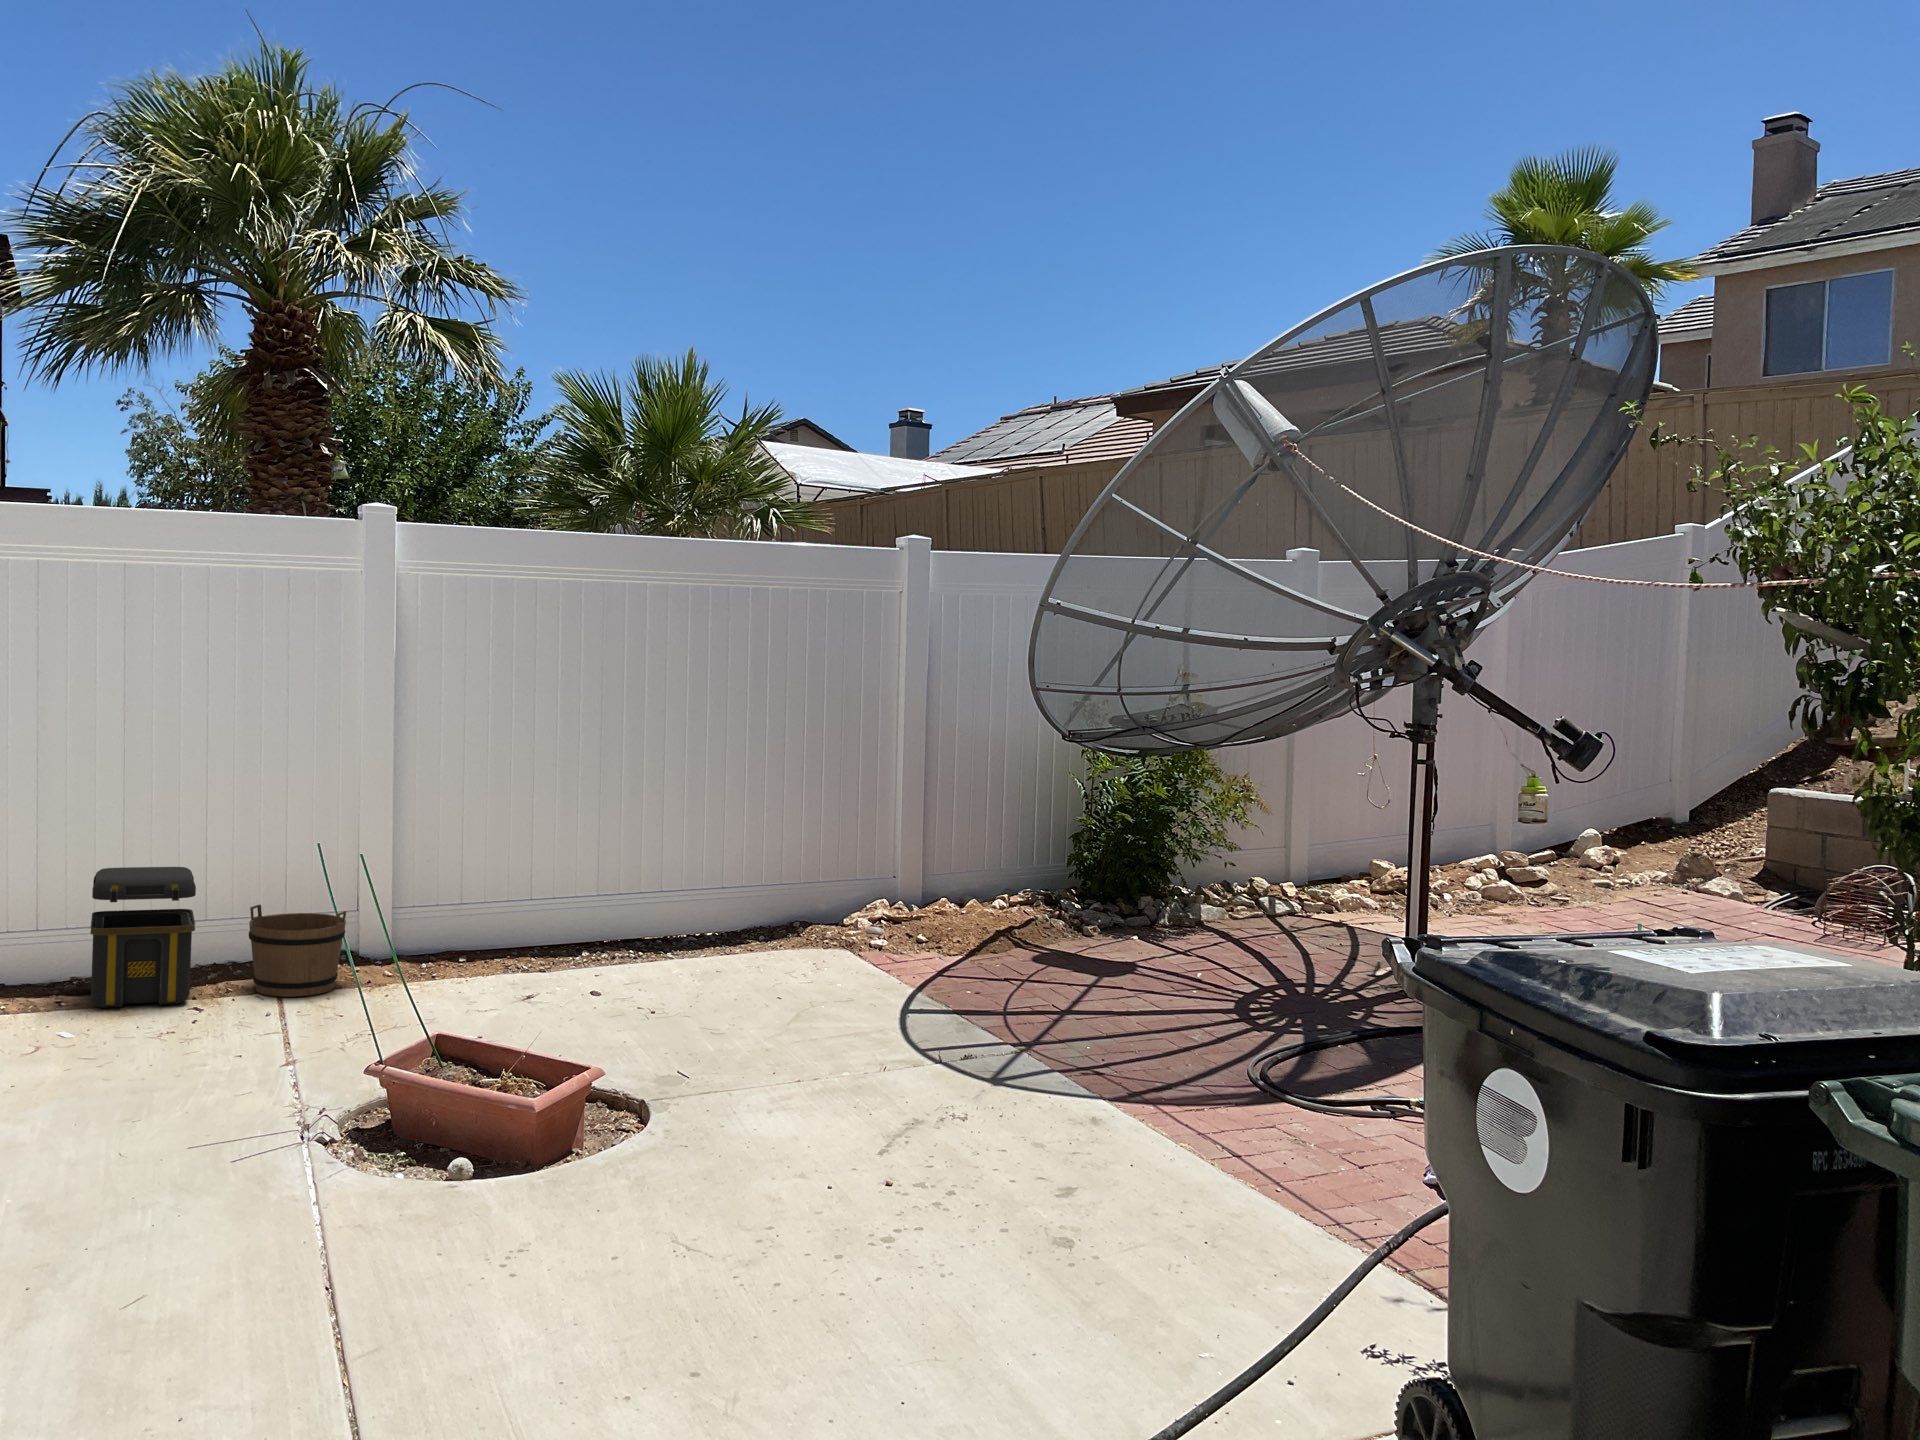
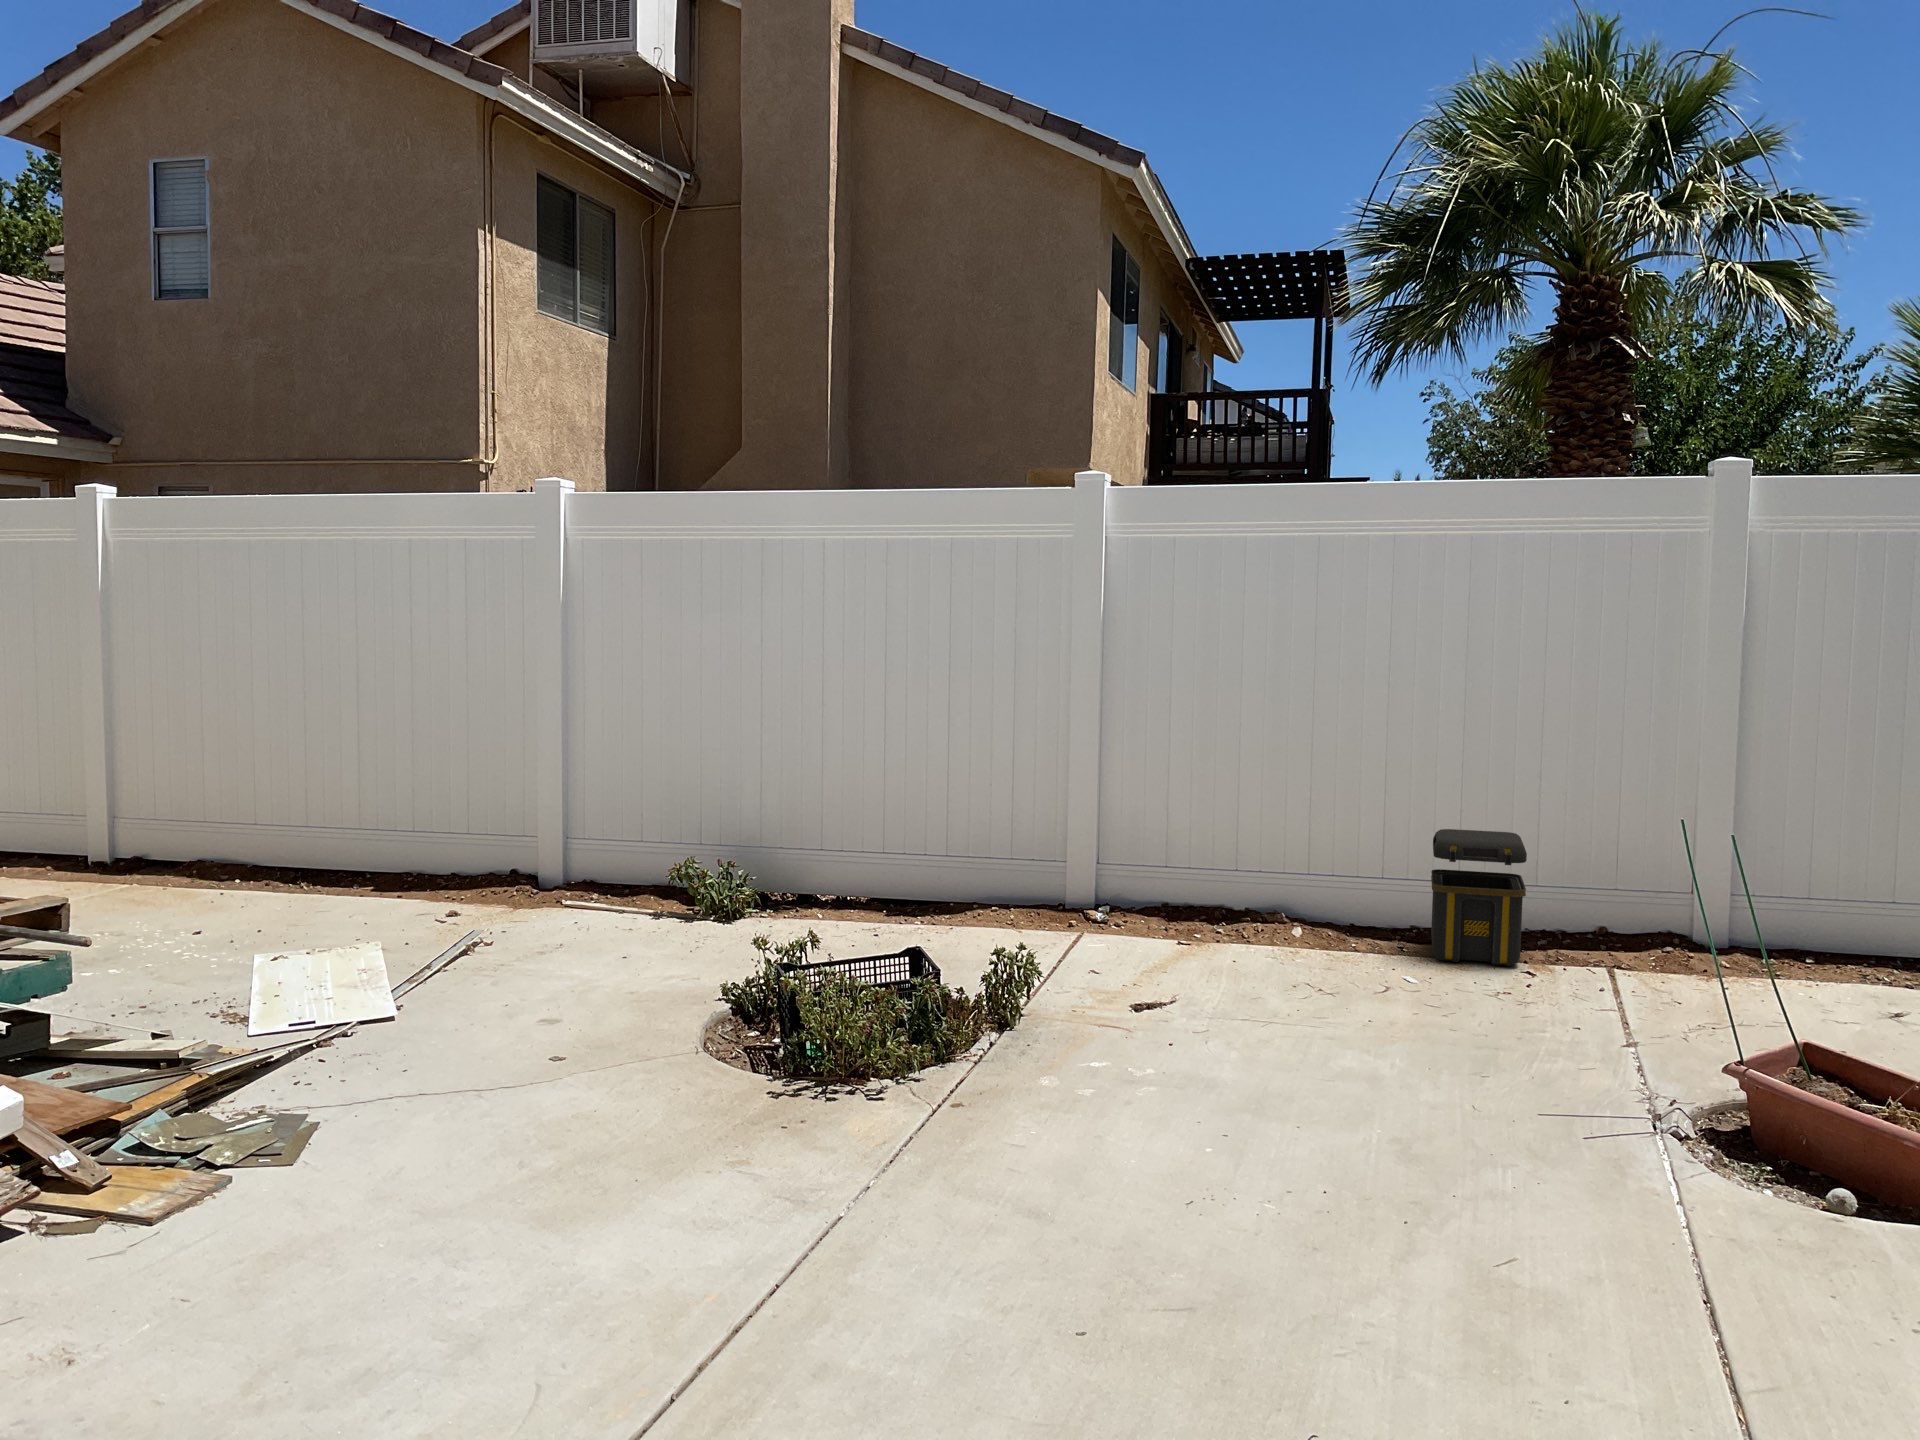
bucket: present [249,905,347,997] -> none [1576,876,1678,974]

